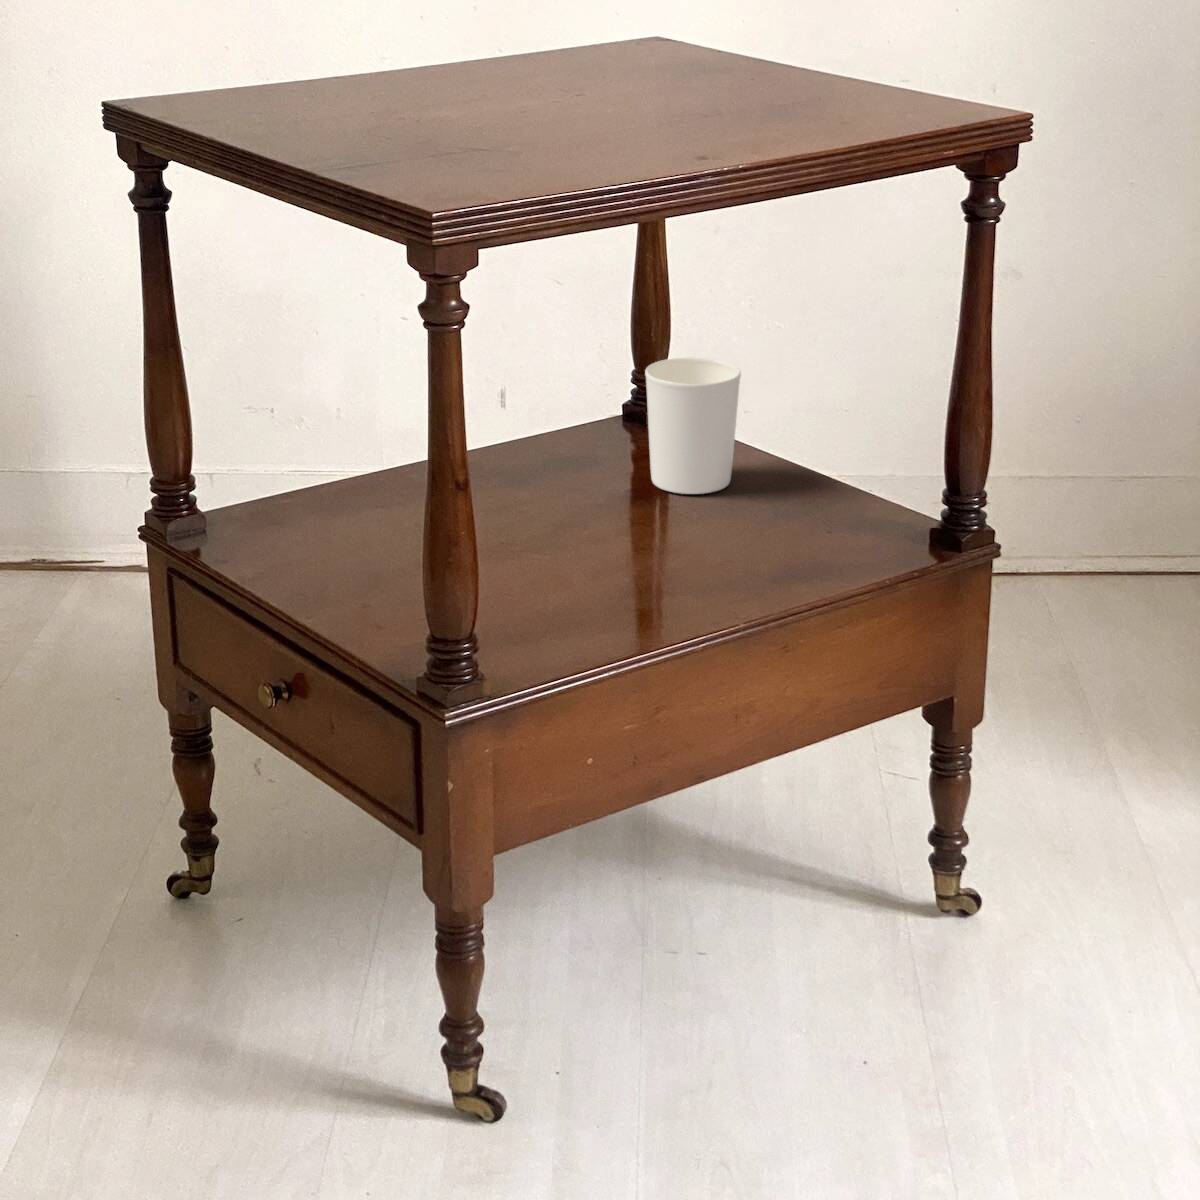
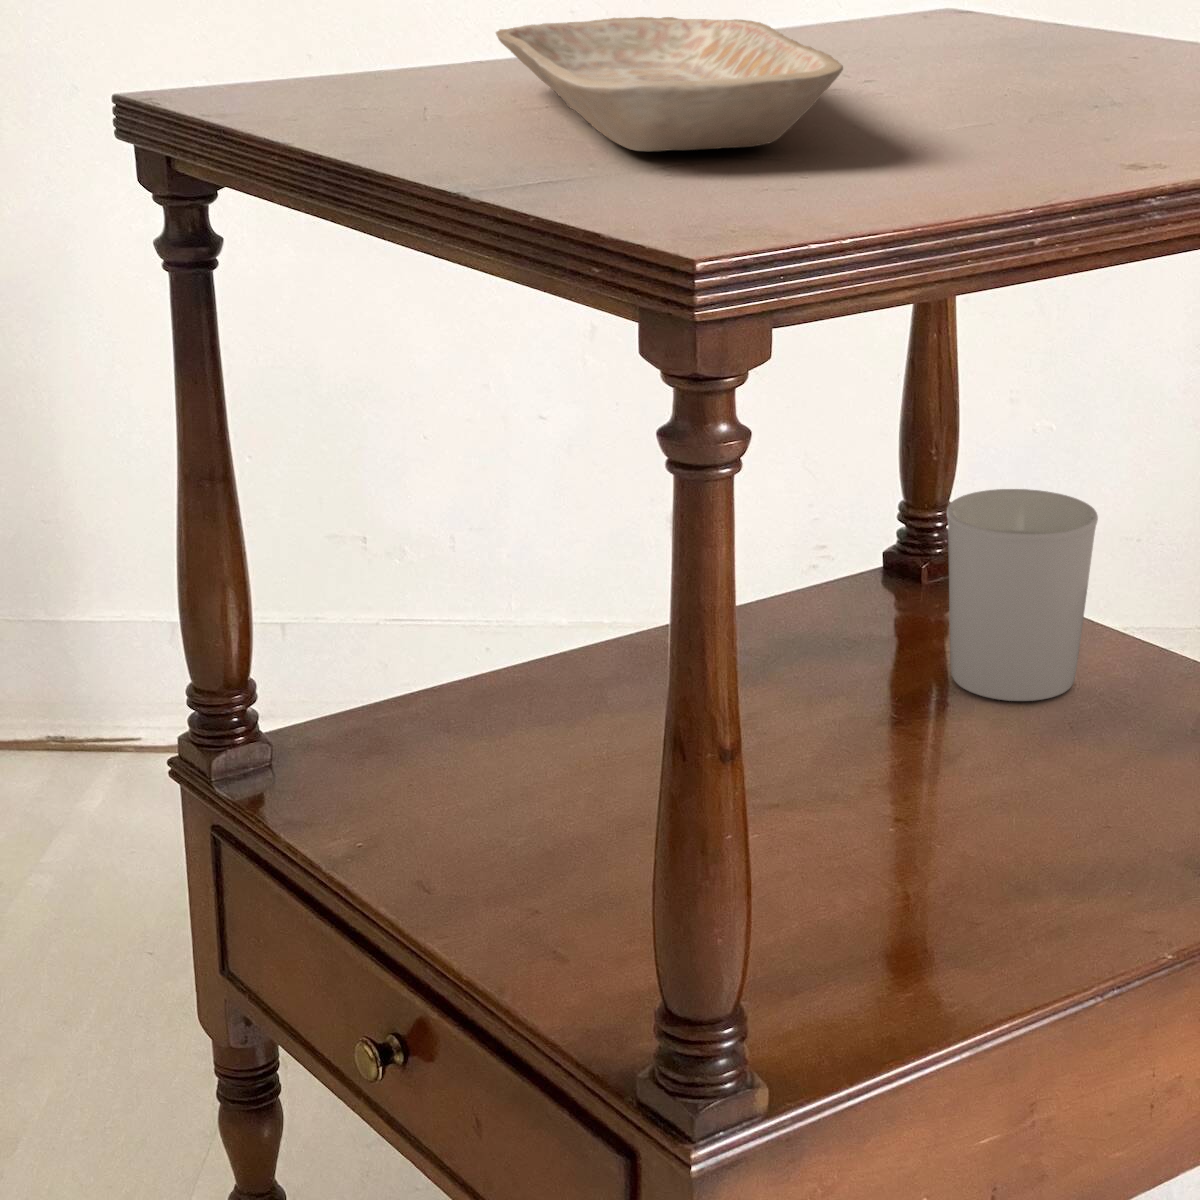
tray: none [343,52,539,145] -> present [496,17,843,151]

